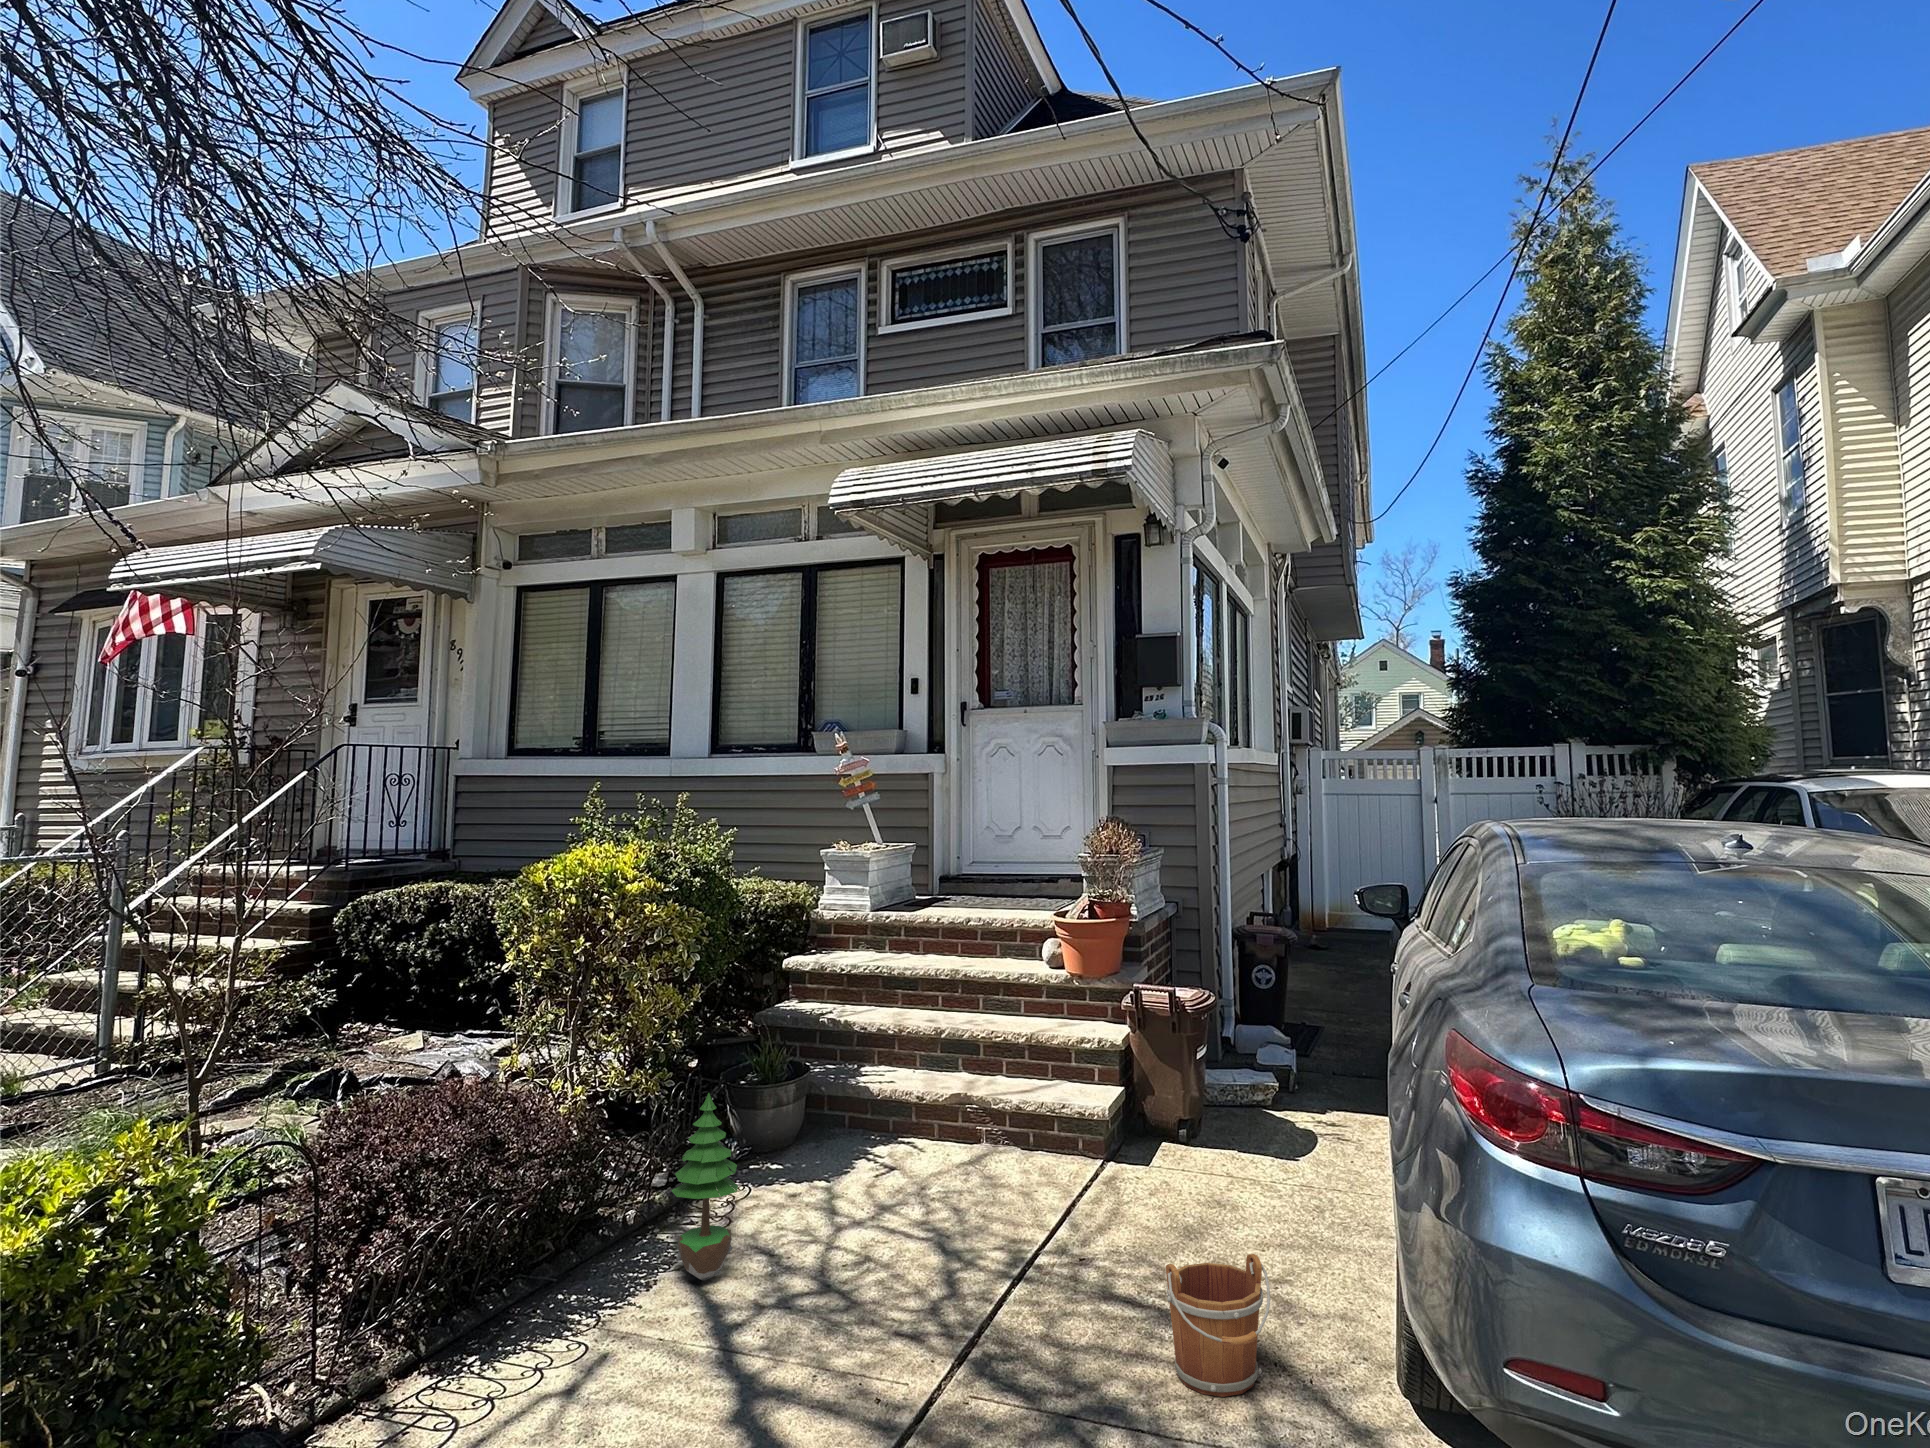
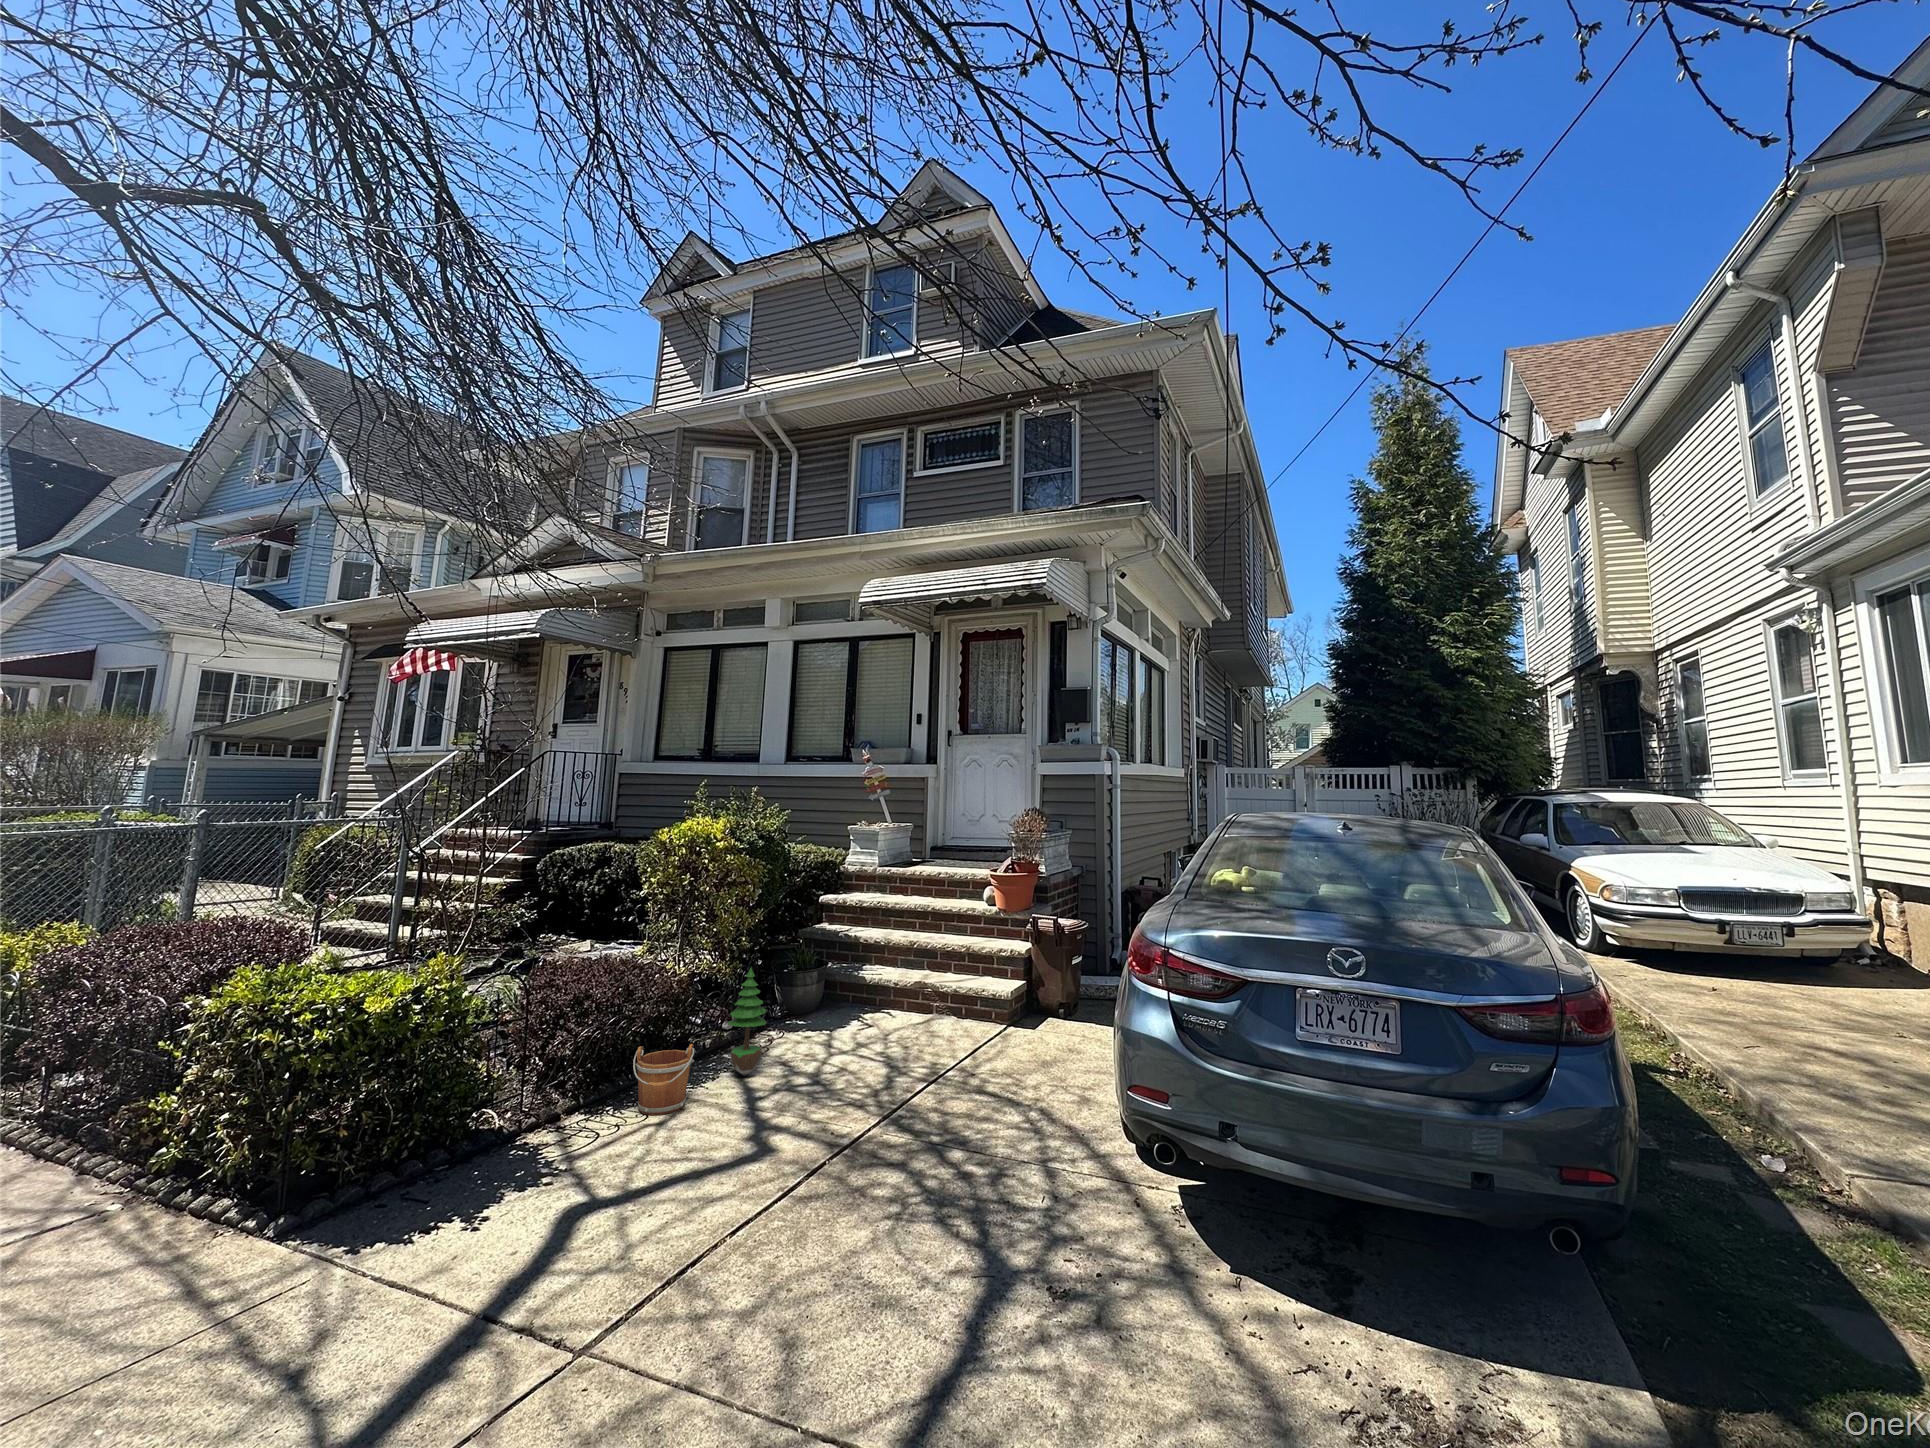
bucket: present [1166,1254,1270,1397] -> present [633,1044,694,1115]

